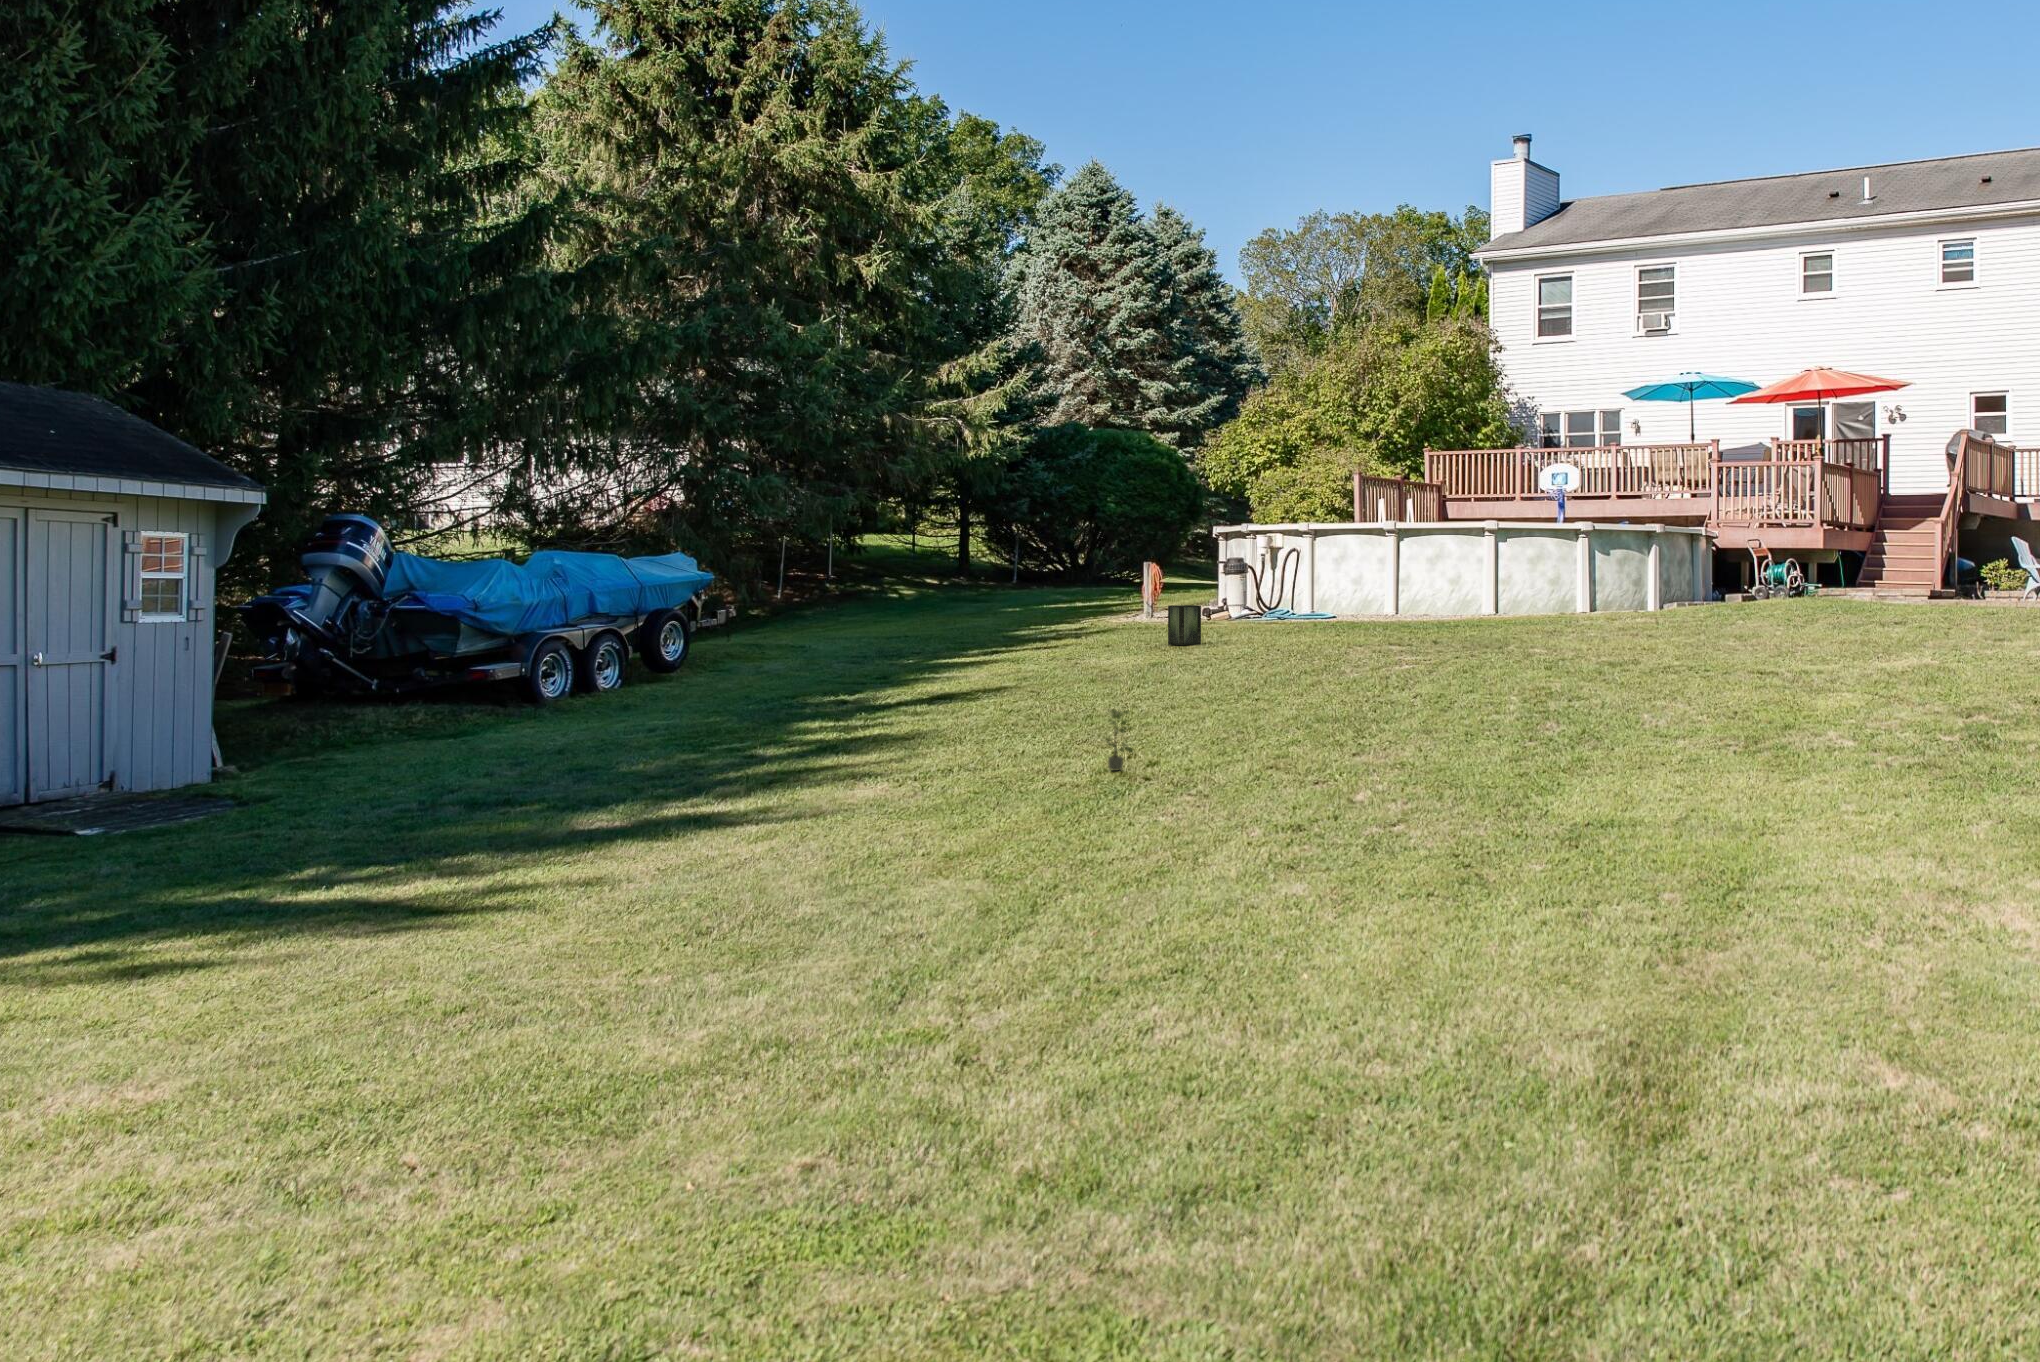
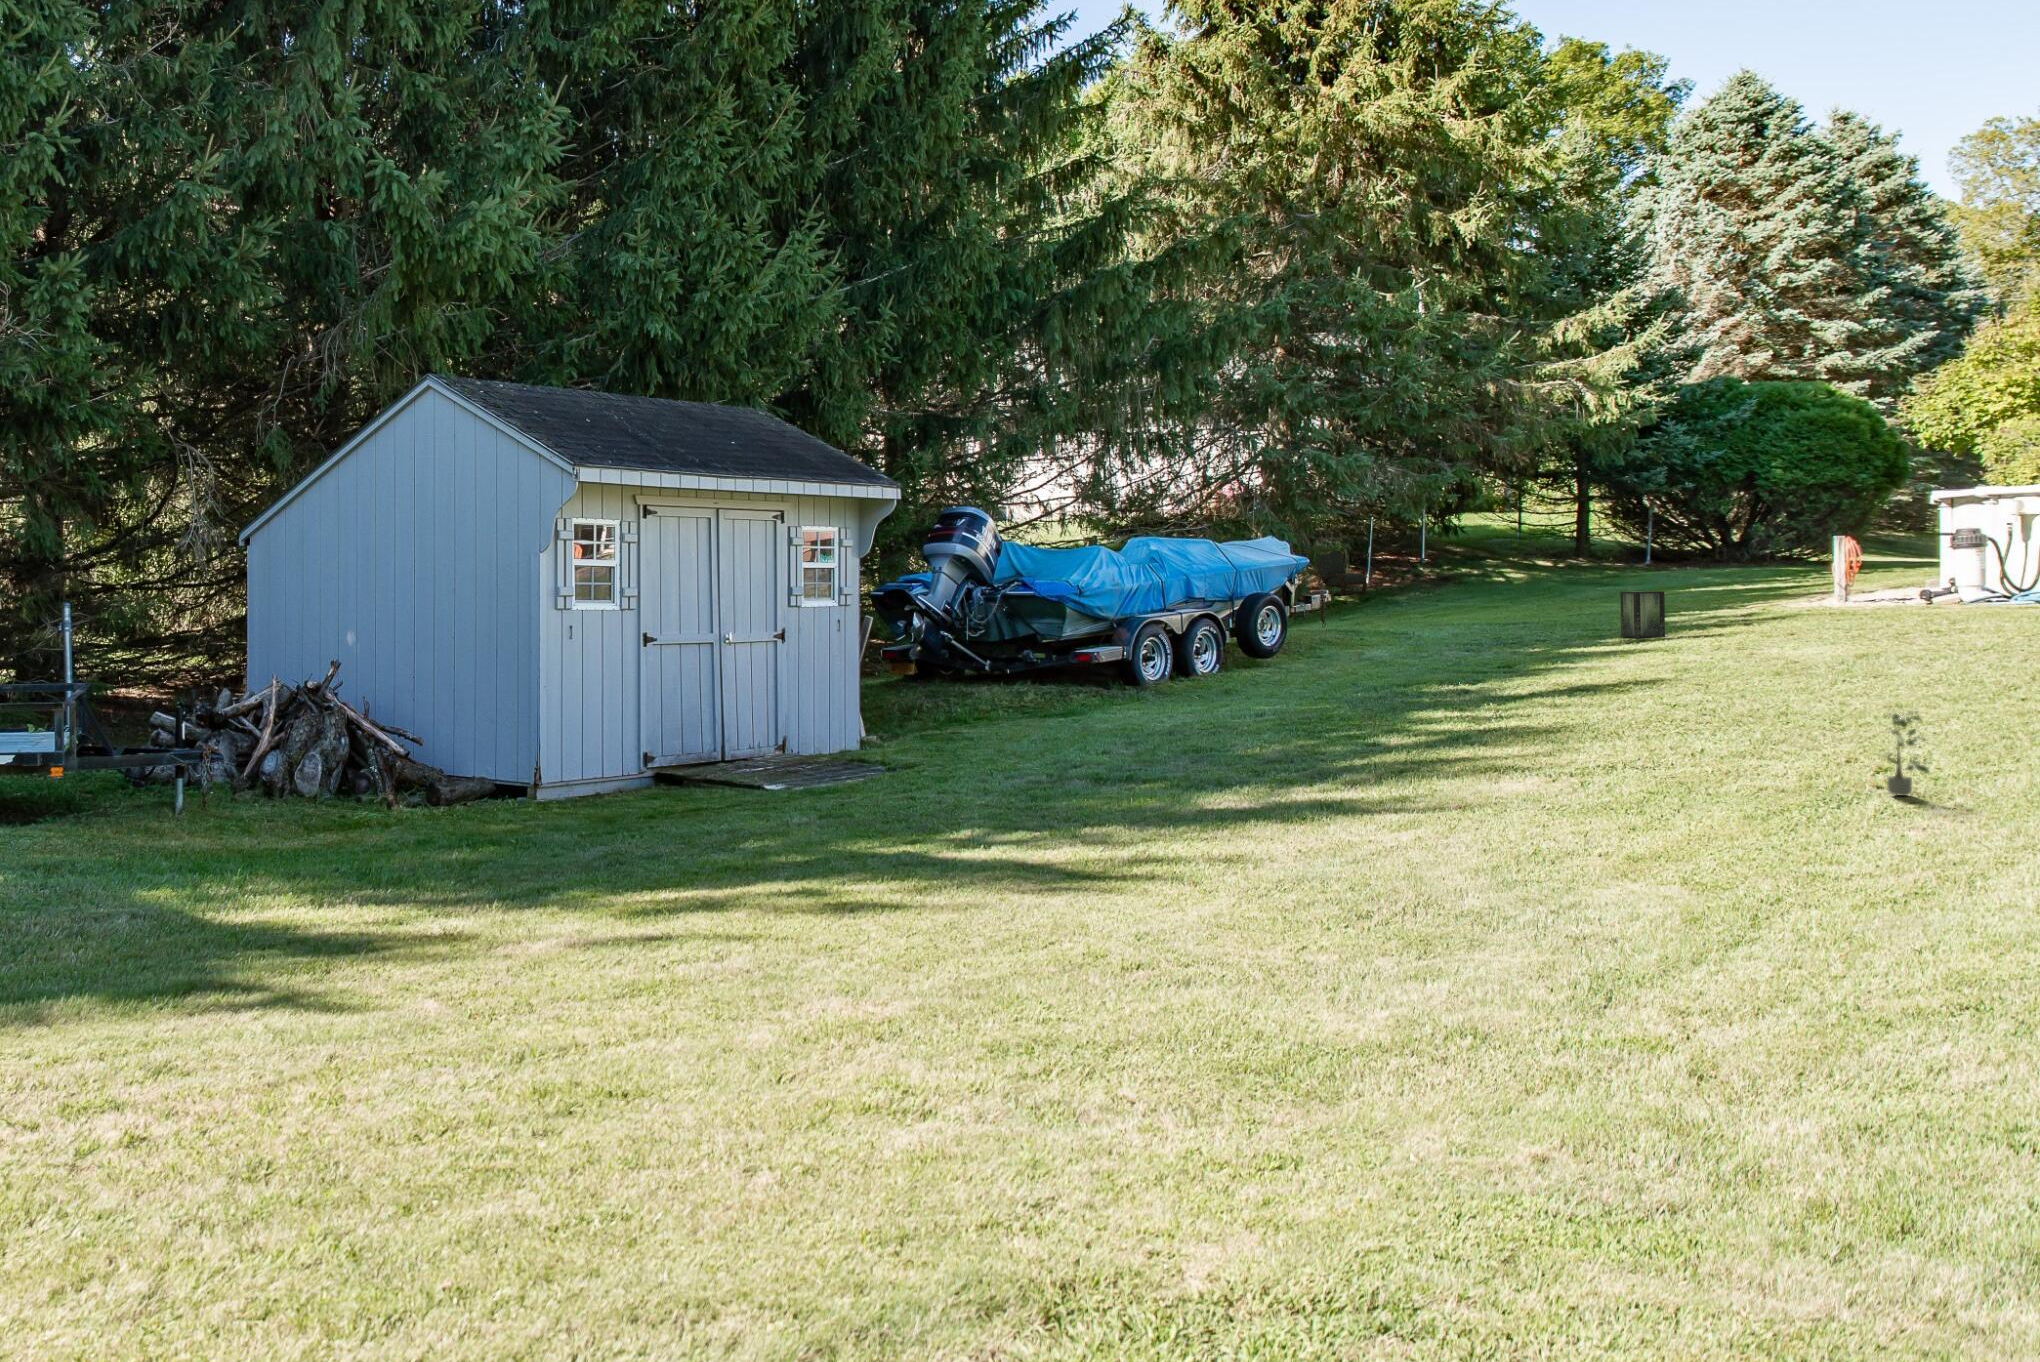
lounge chair: none [728,570,776,614] -> present [1316,550,1367,595]
storage box: present [1168,605,1201,645] -> present [1620,591,1665,638]

